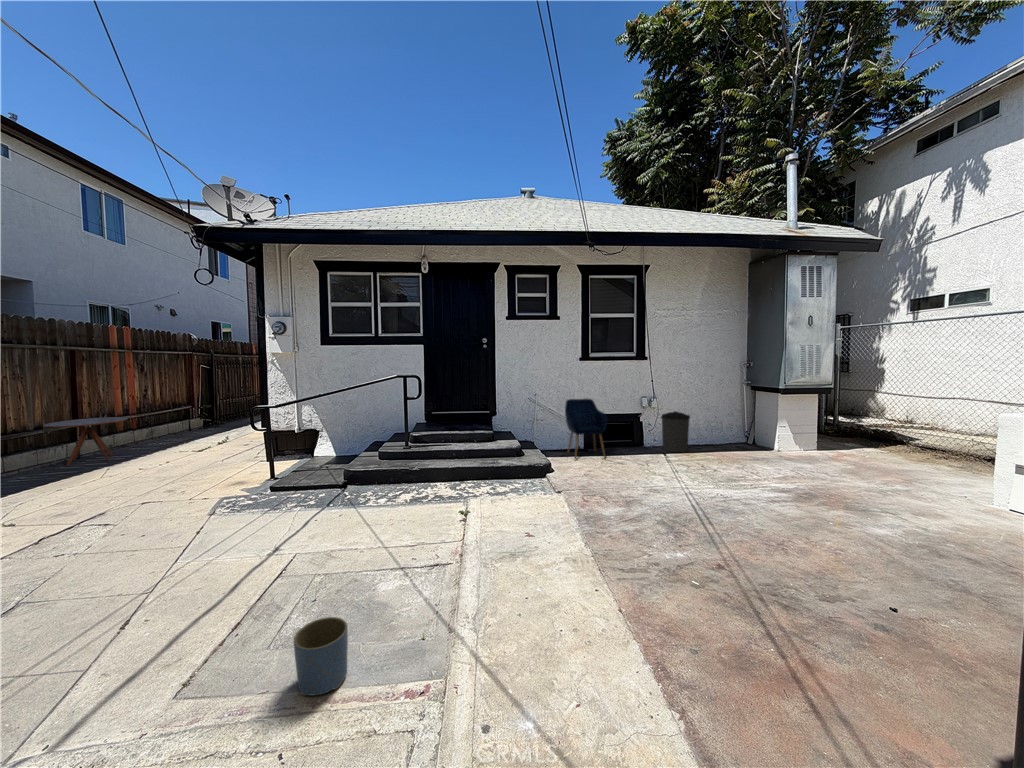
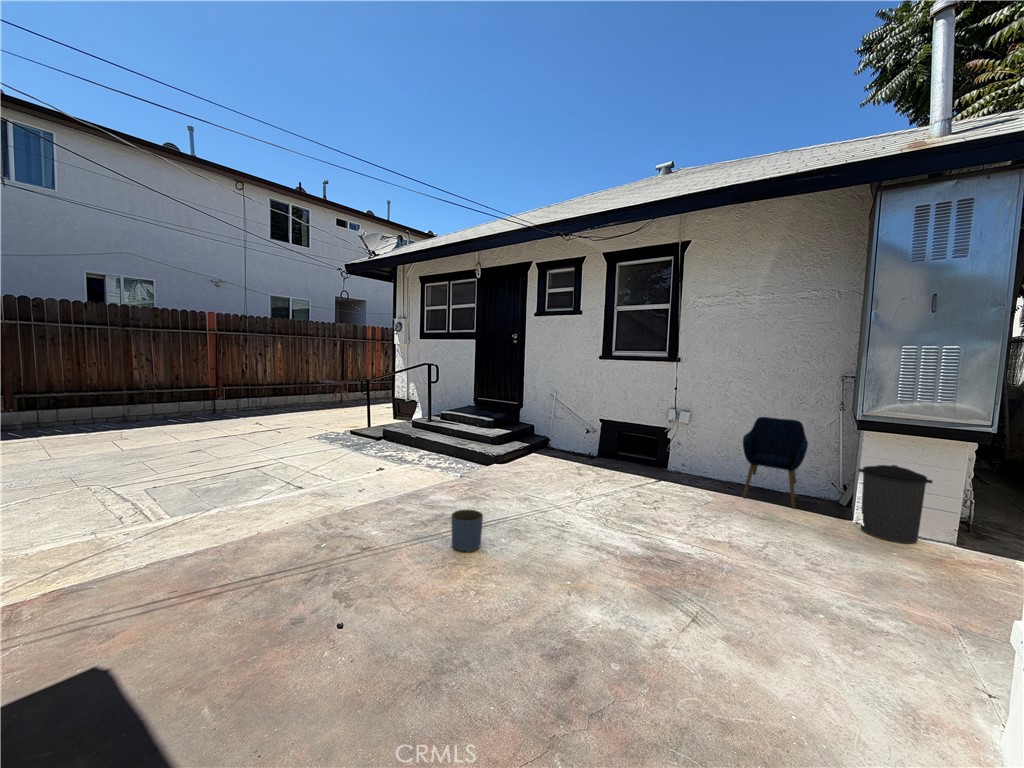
chair: present [565,399,607,460] -> present [743,417,808,508]
trash can: present [661,411,690,452] -> present [858,465,932,544]
planter: present [294,617,348,696] -> present [451,510,483,552]

